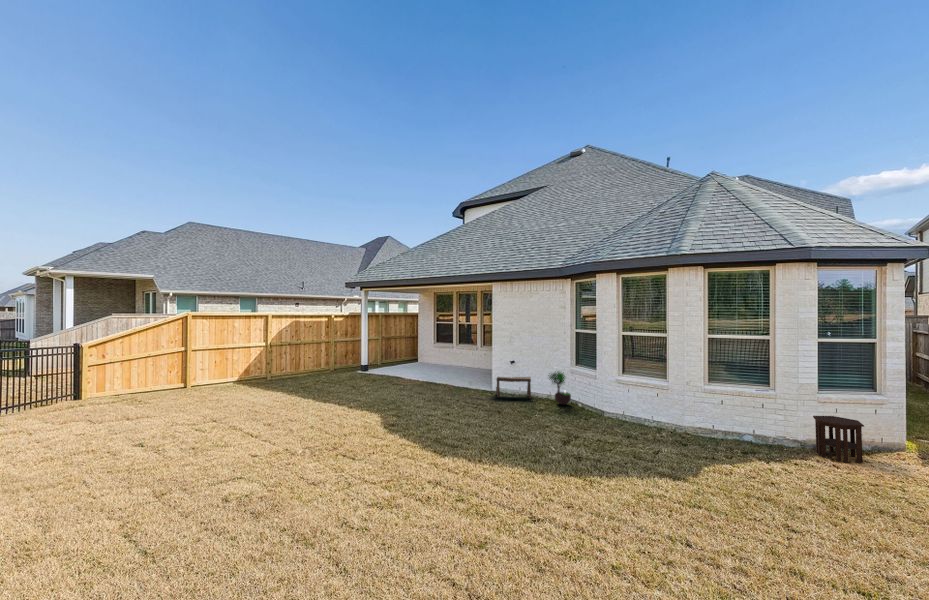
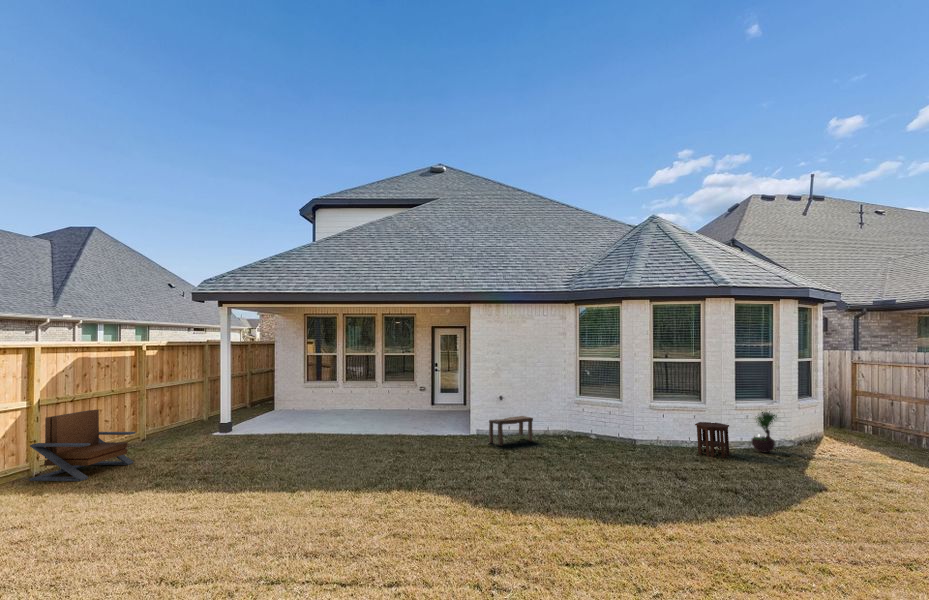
lounge chair: none [268,348,311,382] -> present [29,410,136,481]
potted tree: present [548,371,571,405] -> present [752,411,777,452]
side table: present [813,416,864,463] -> present [695,422,730,458]

